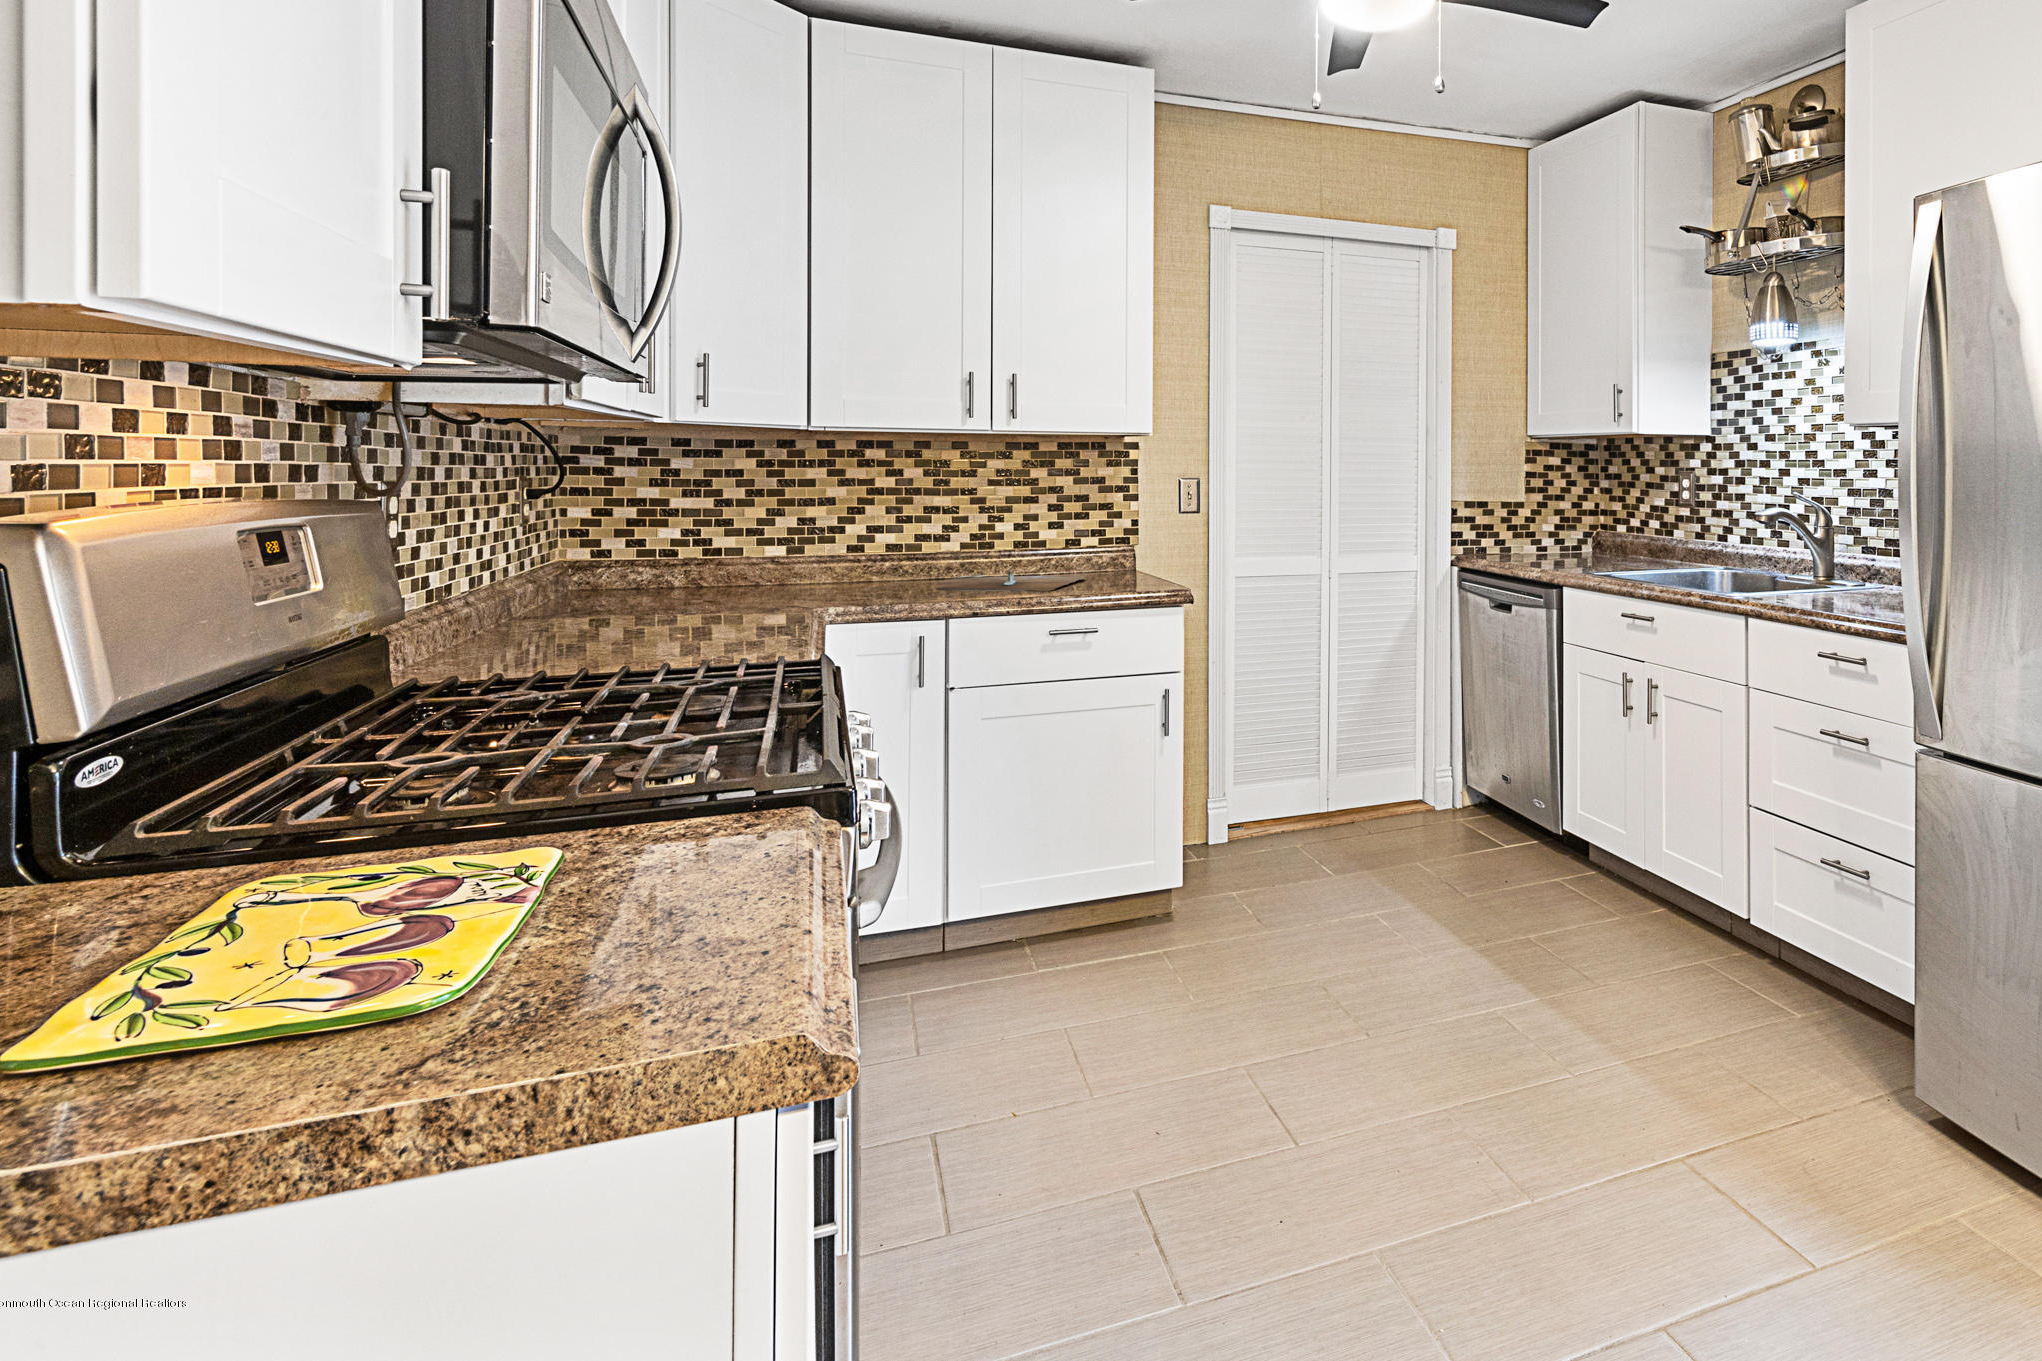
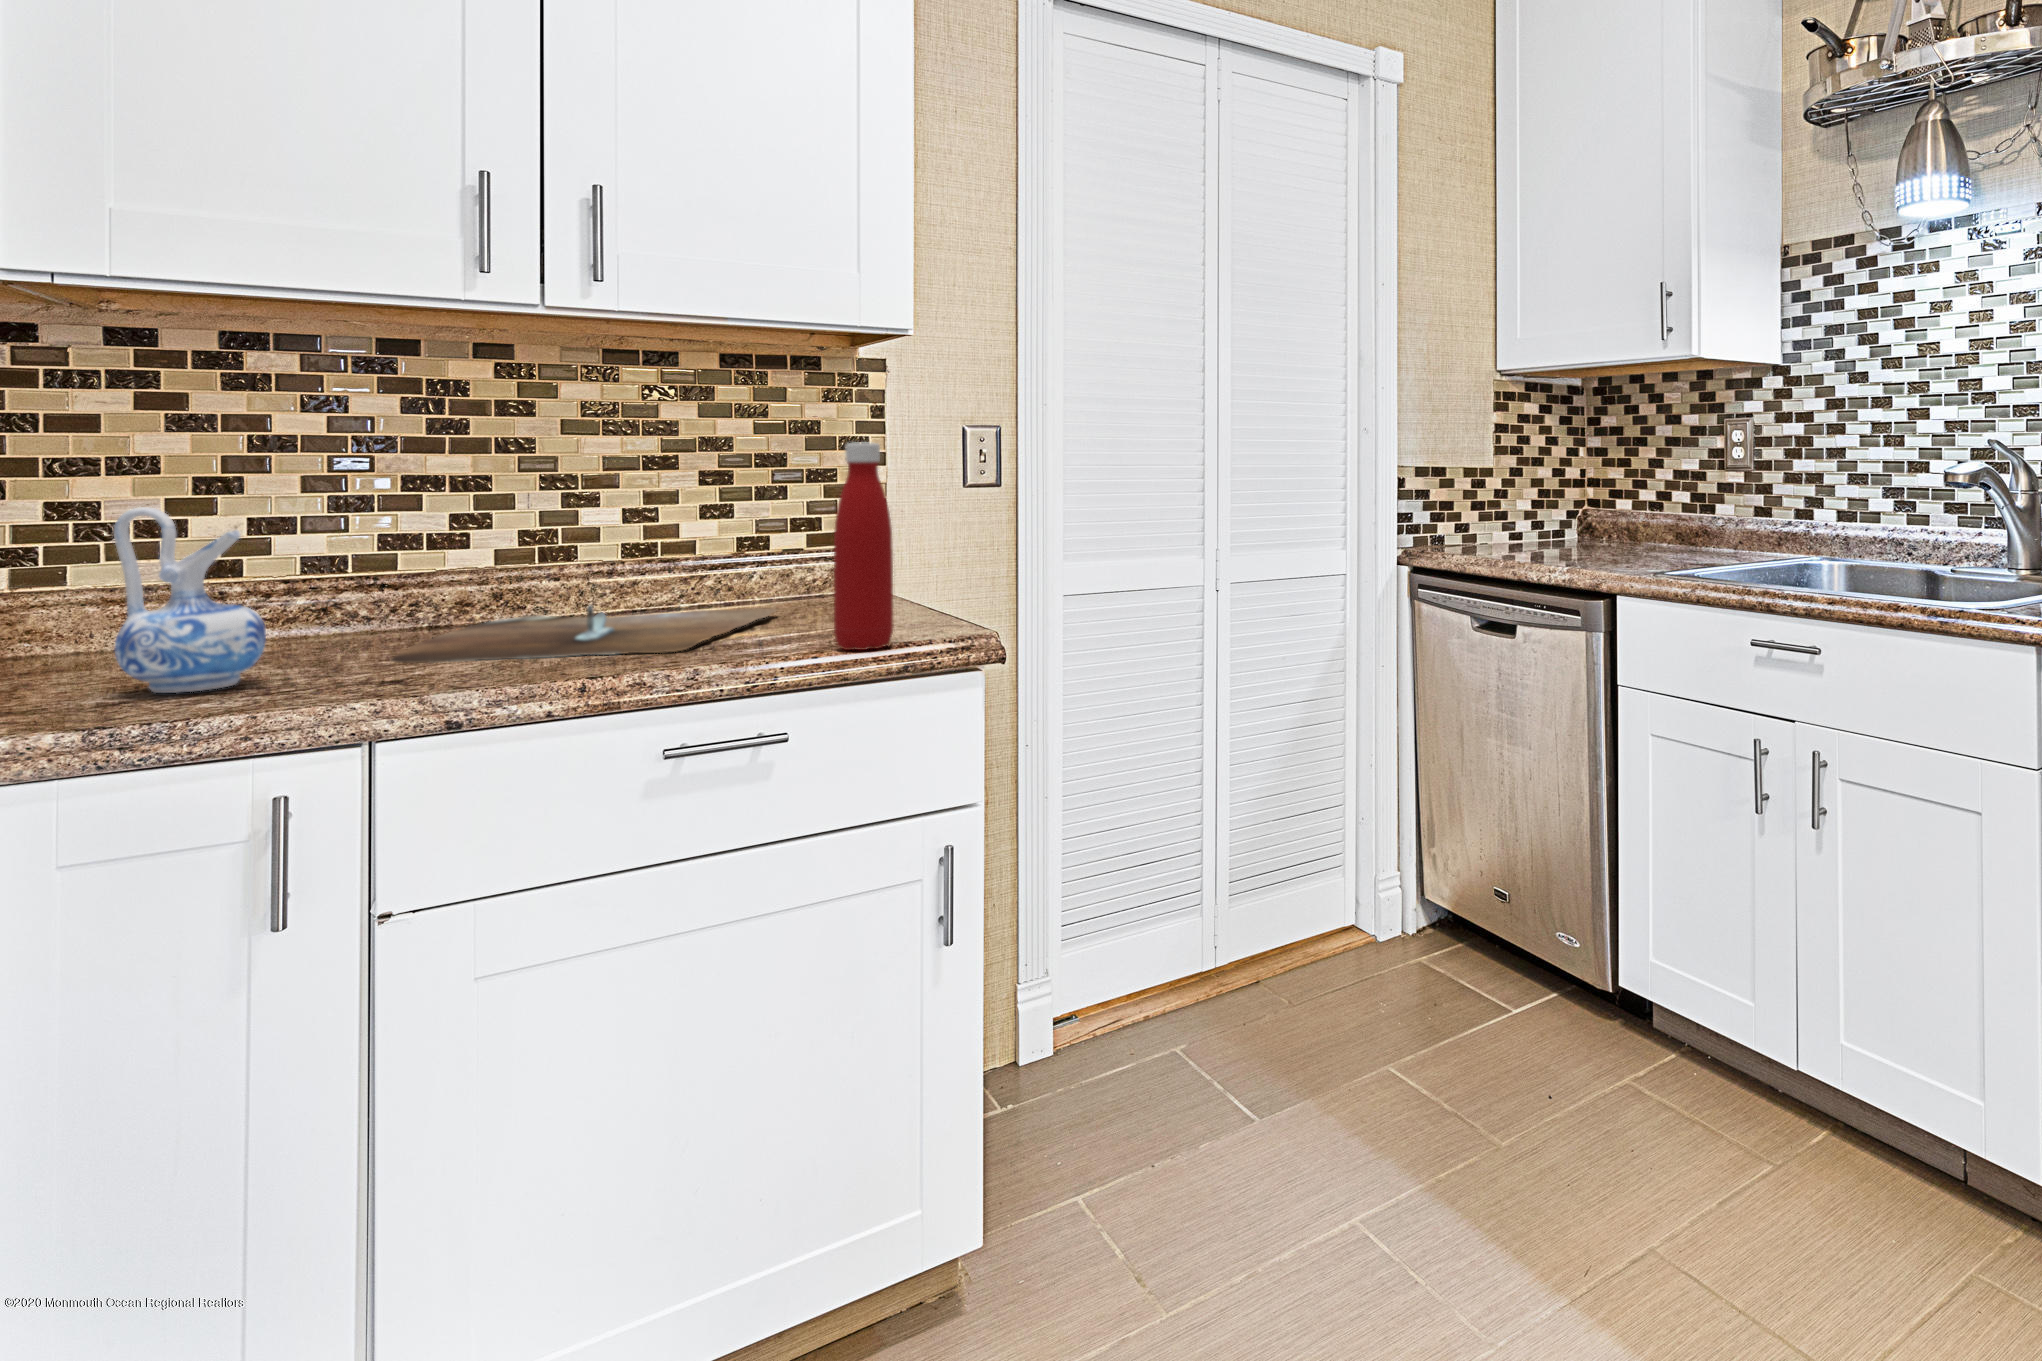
bottle: none [1116,496,1142,593] -> present [834,442,893,650]
ceramic pitcher: none [857,523,903,596] -> present [114,507,266,693]

